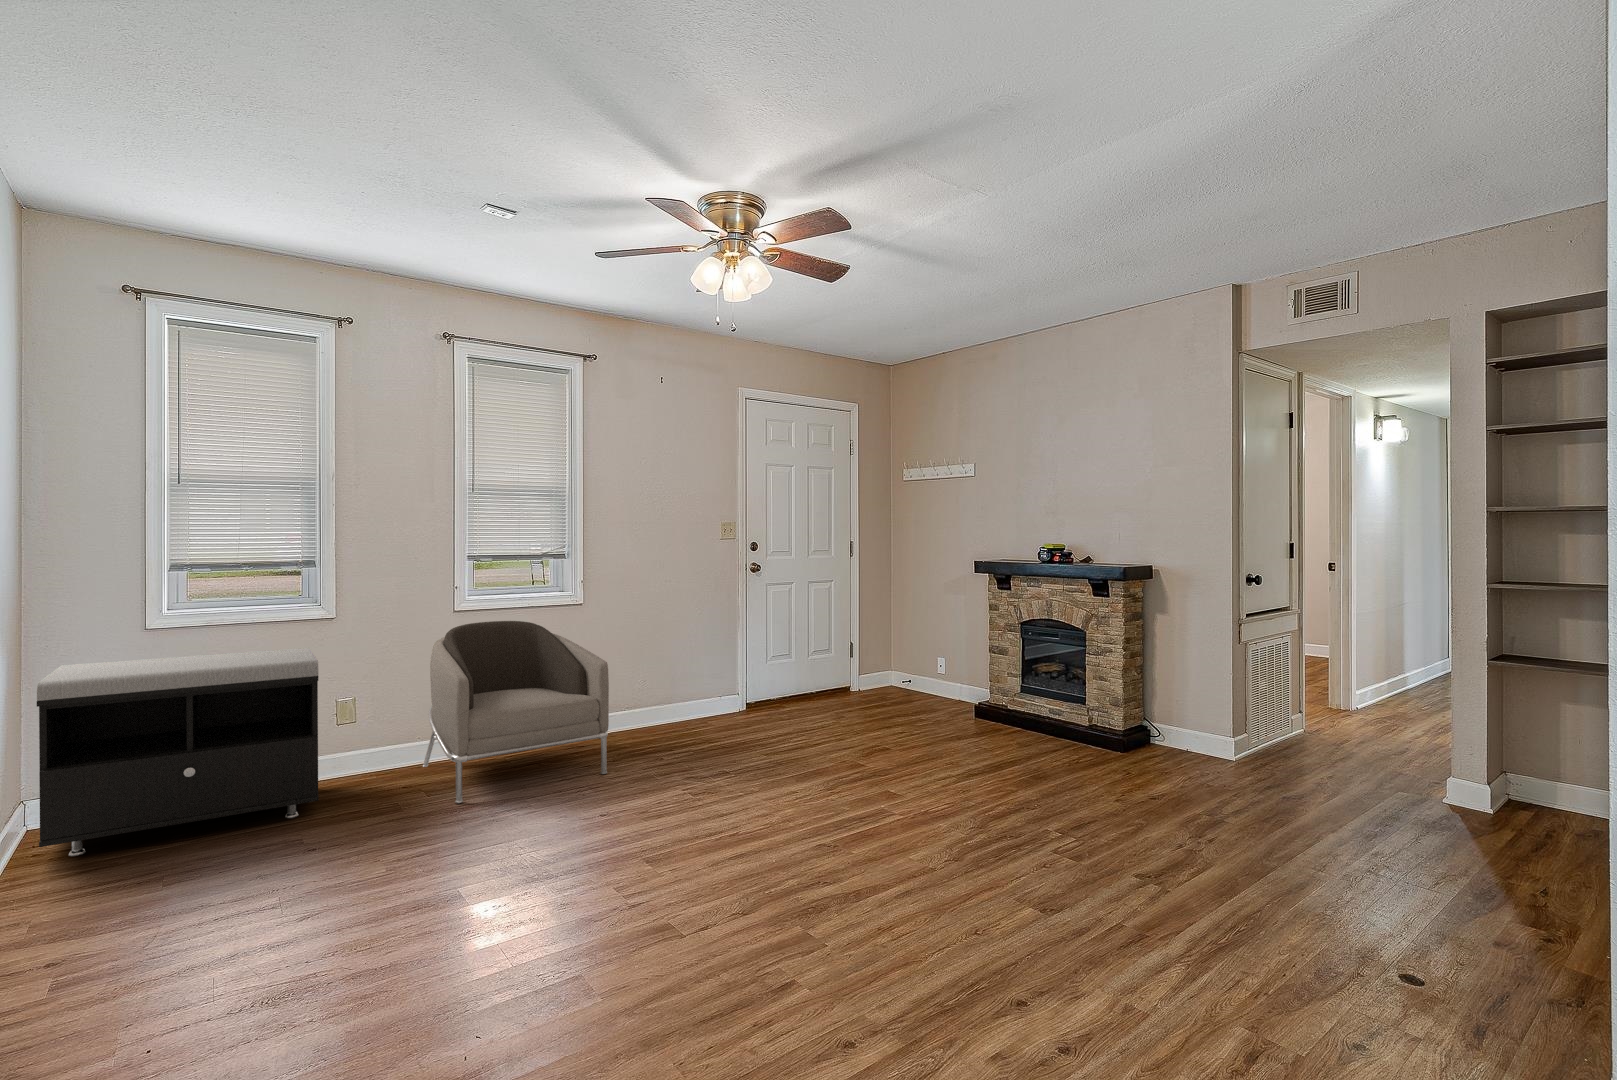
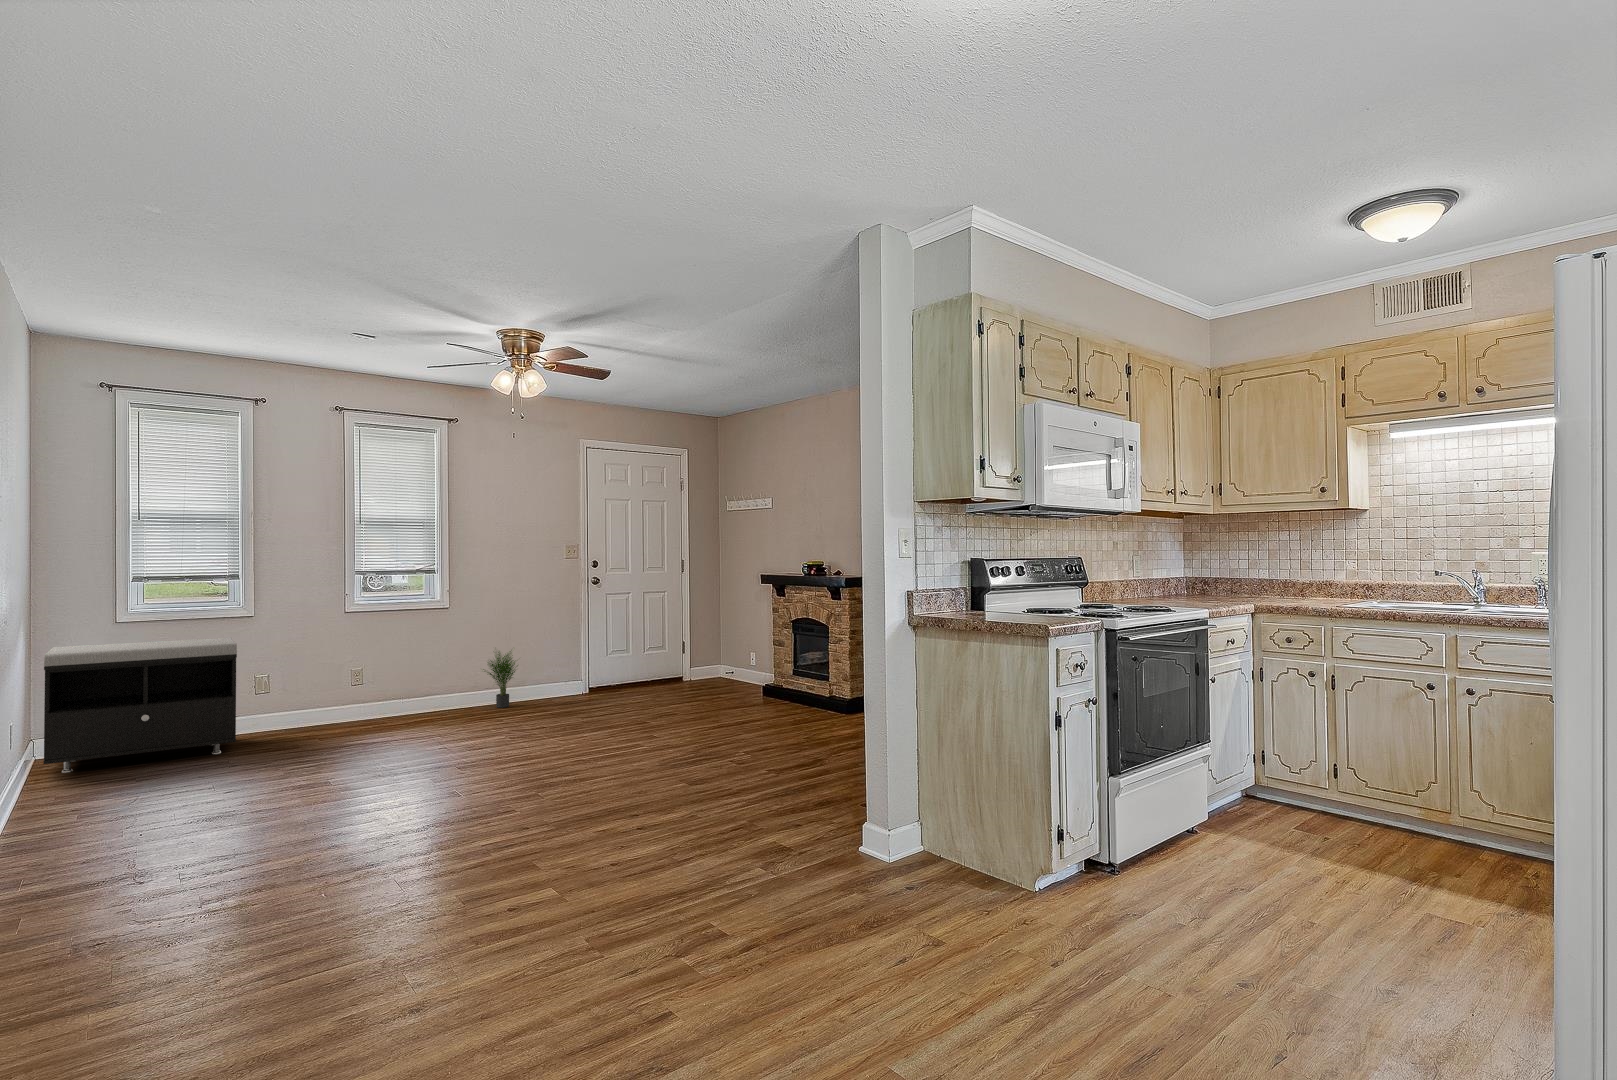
armchair: present [423,621,609,803] -> none [317,620,455,745]
potted plant: none [620,651,678,733] -> present [483,651,518,708]

